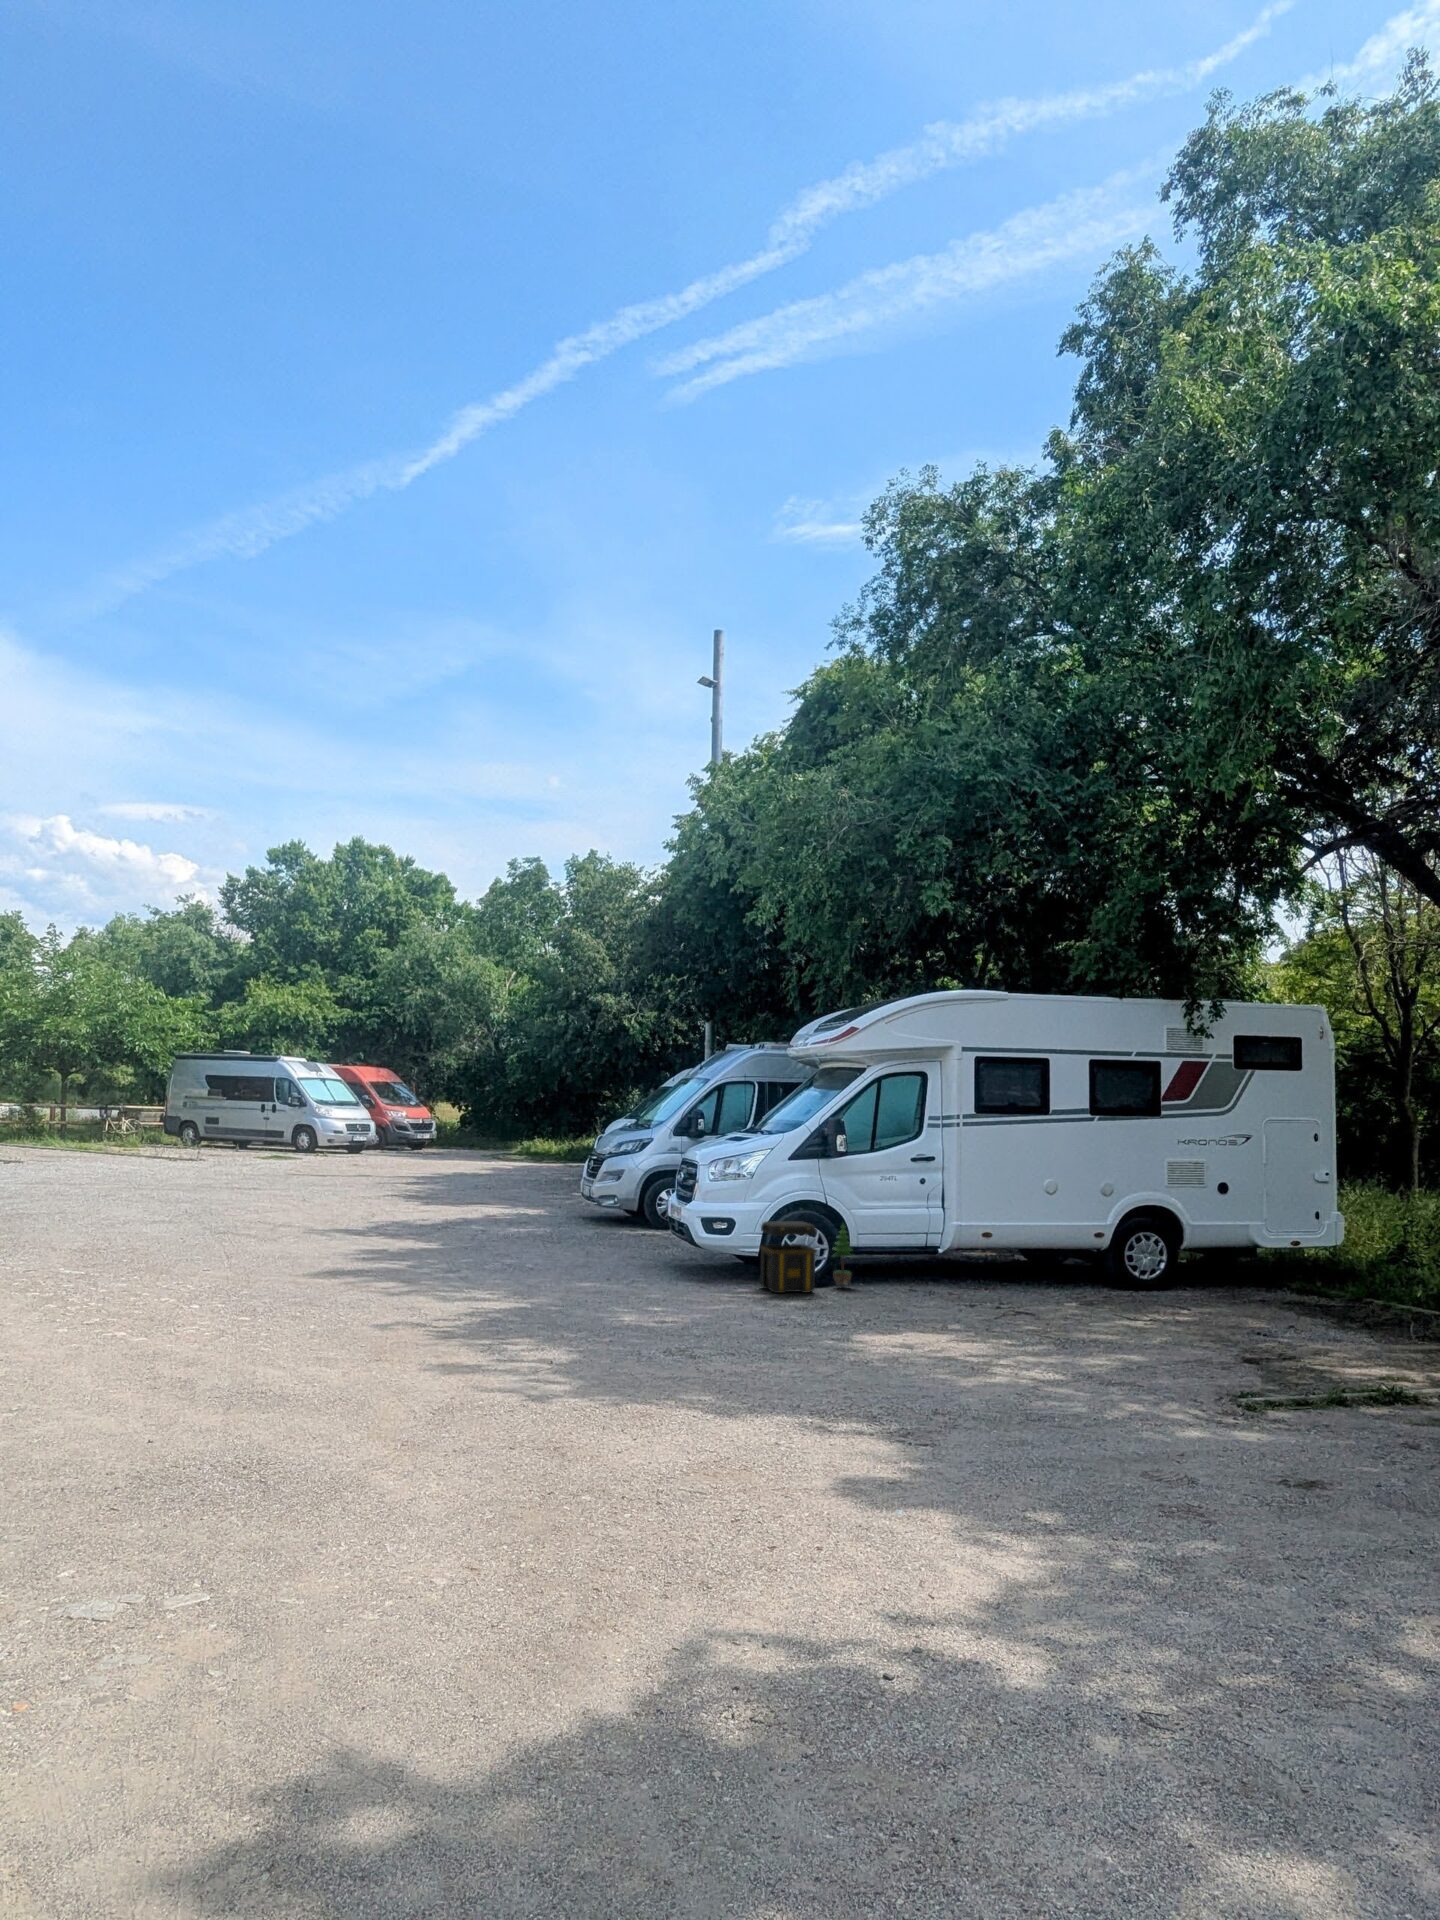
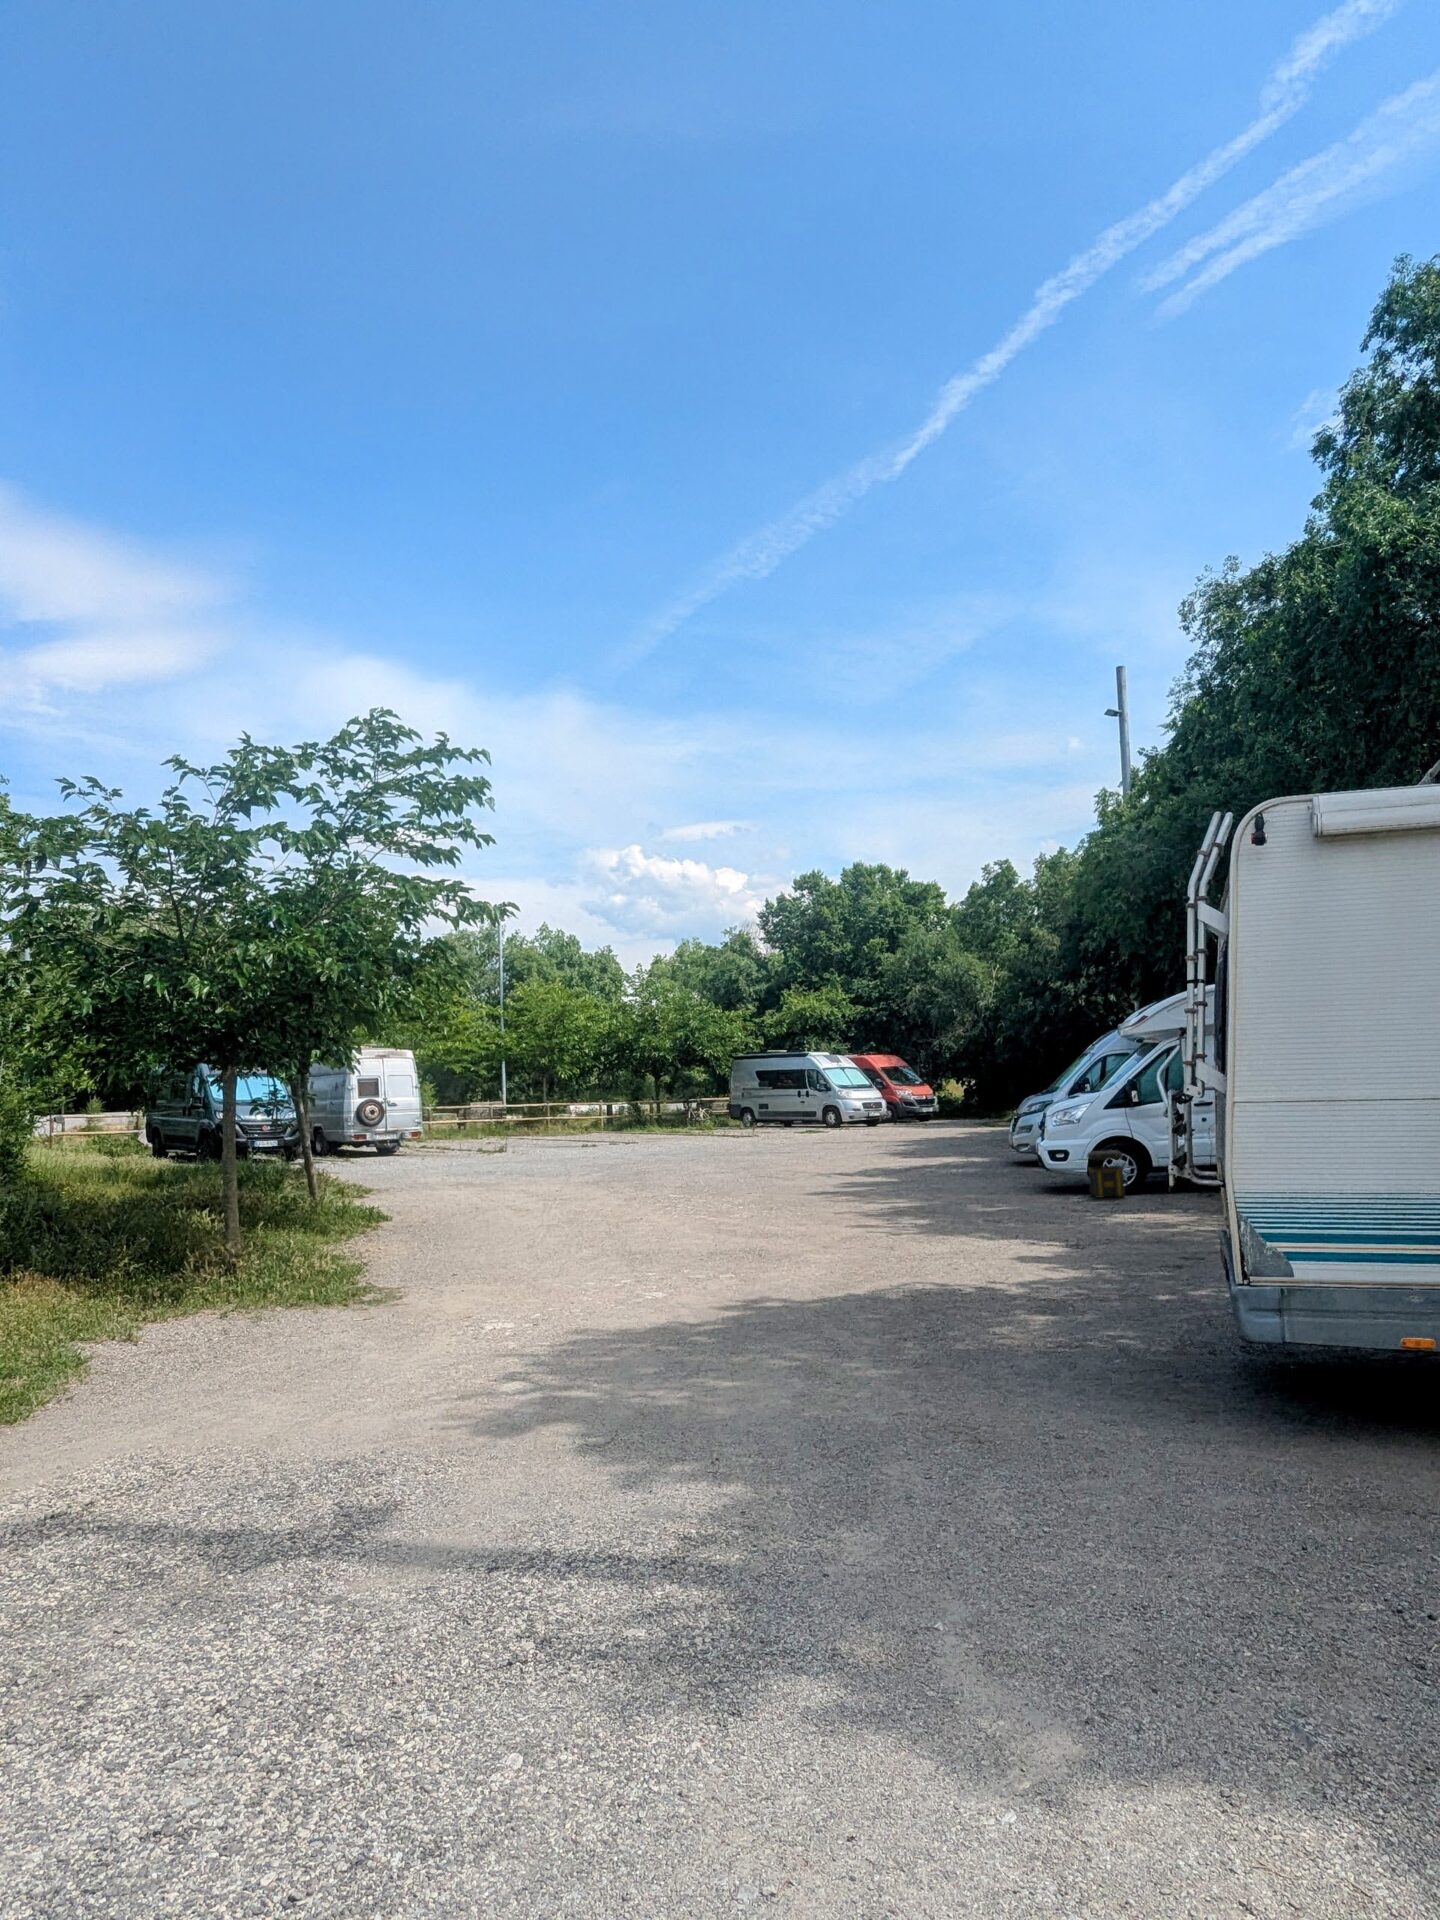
potted tree: present [833,1224,852,1287] -> none [1139,1149,1155,1194]

